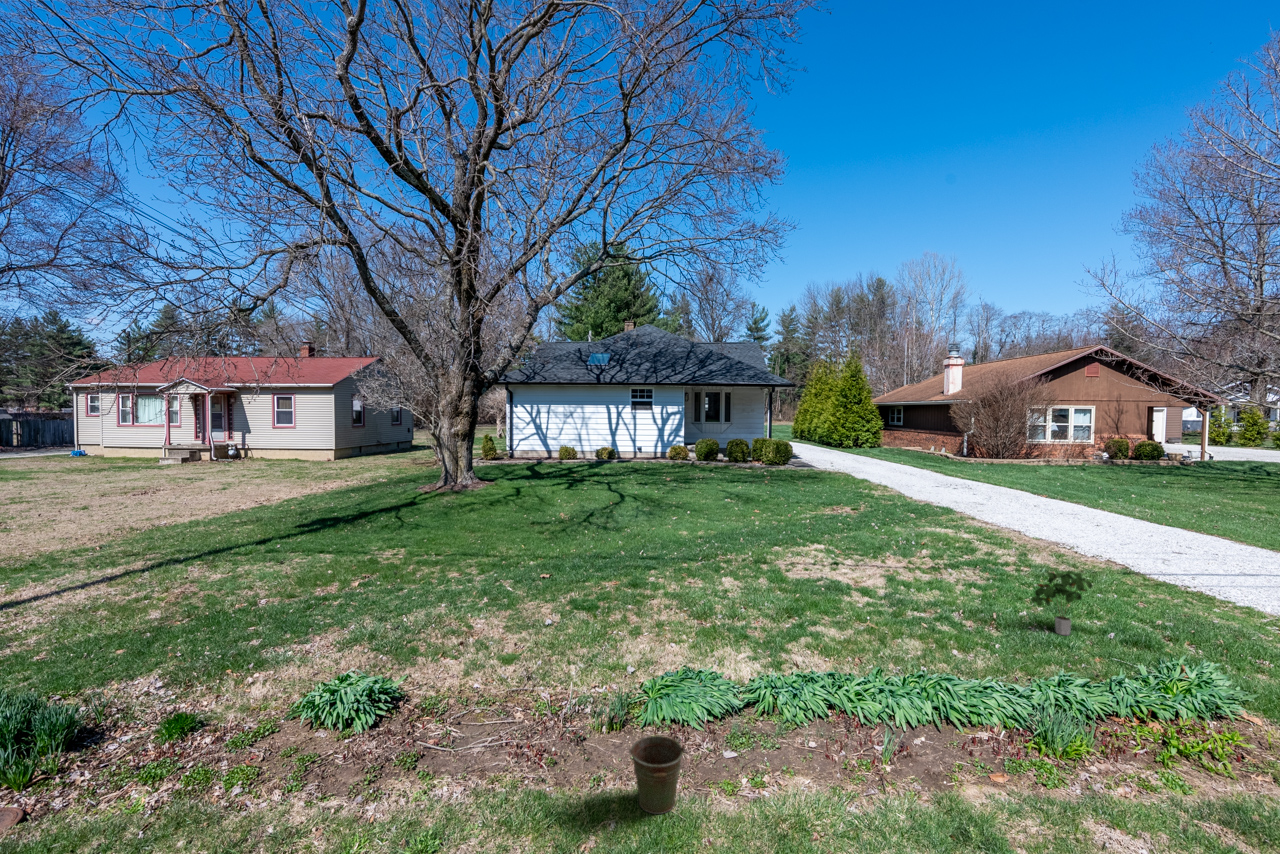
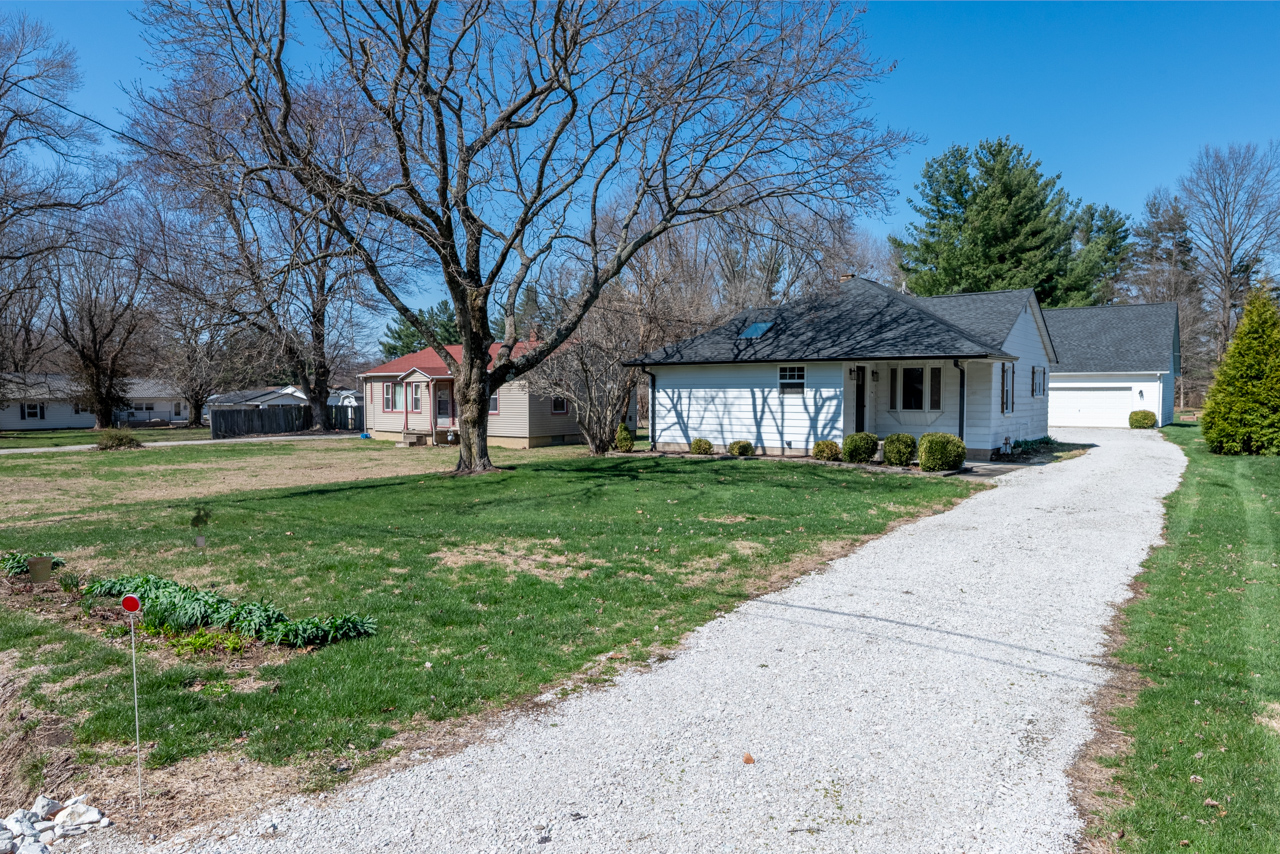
potted plant: present [1031,570,1093,635] -> present [190,507,213,546]

